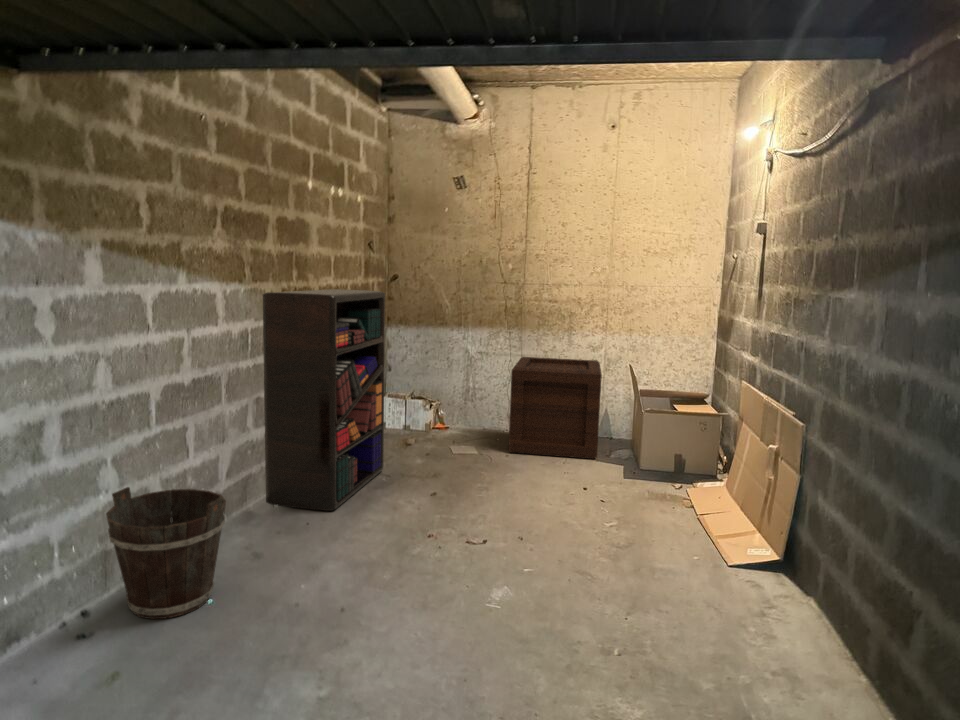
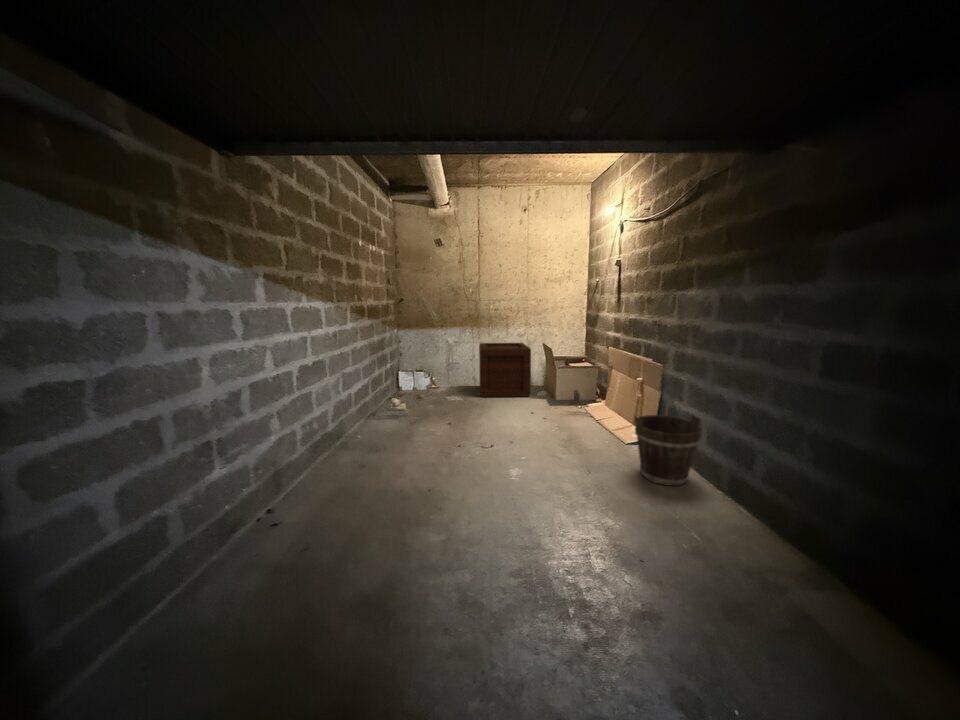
bookshelf: present [263,289,385,511] -> none [345,307,415,438]
bucket: present [106,487,226,619] -> present [635,415,702,486]

